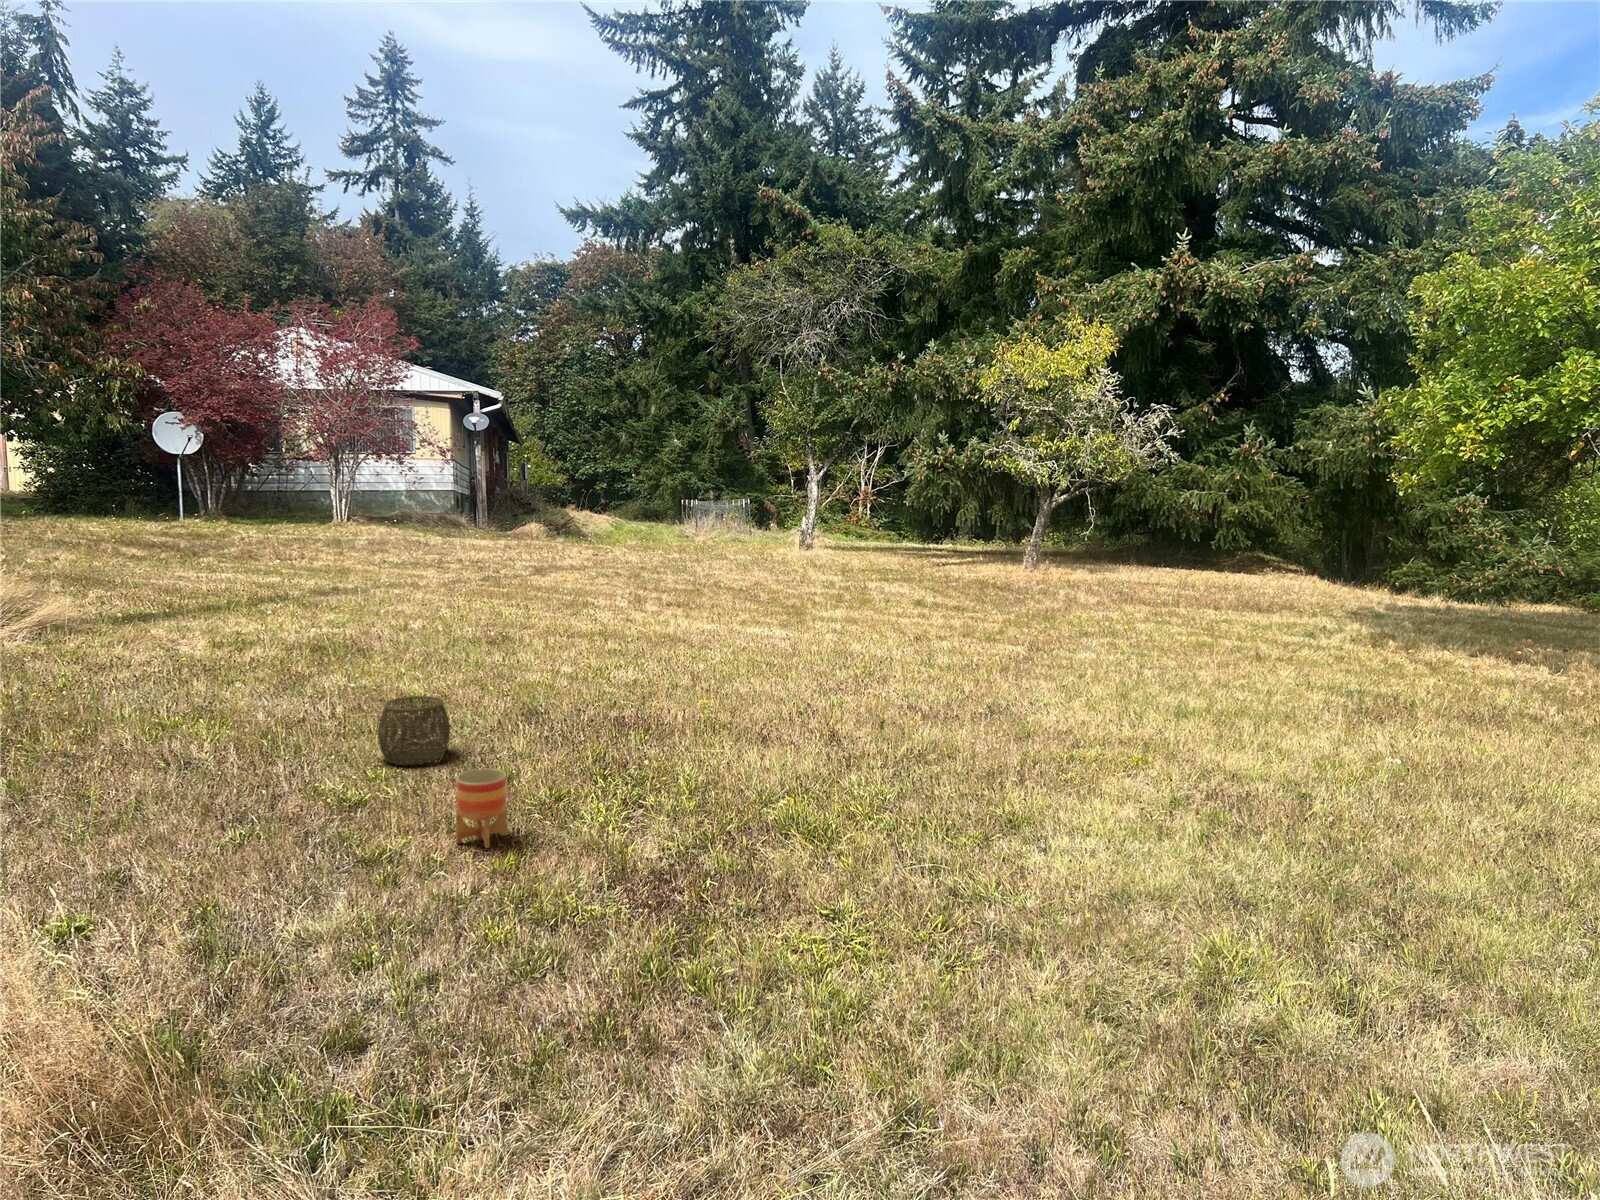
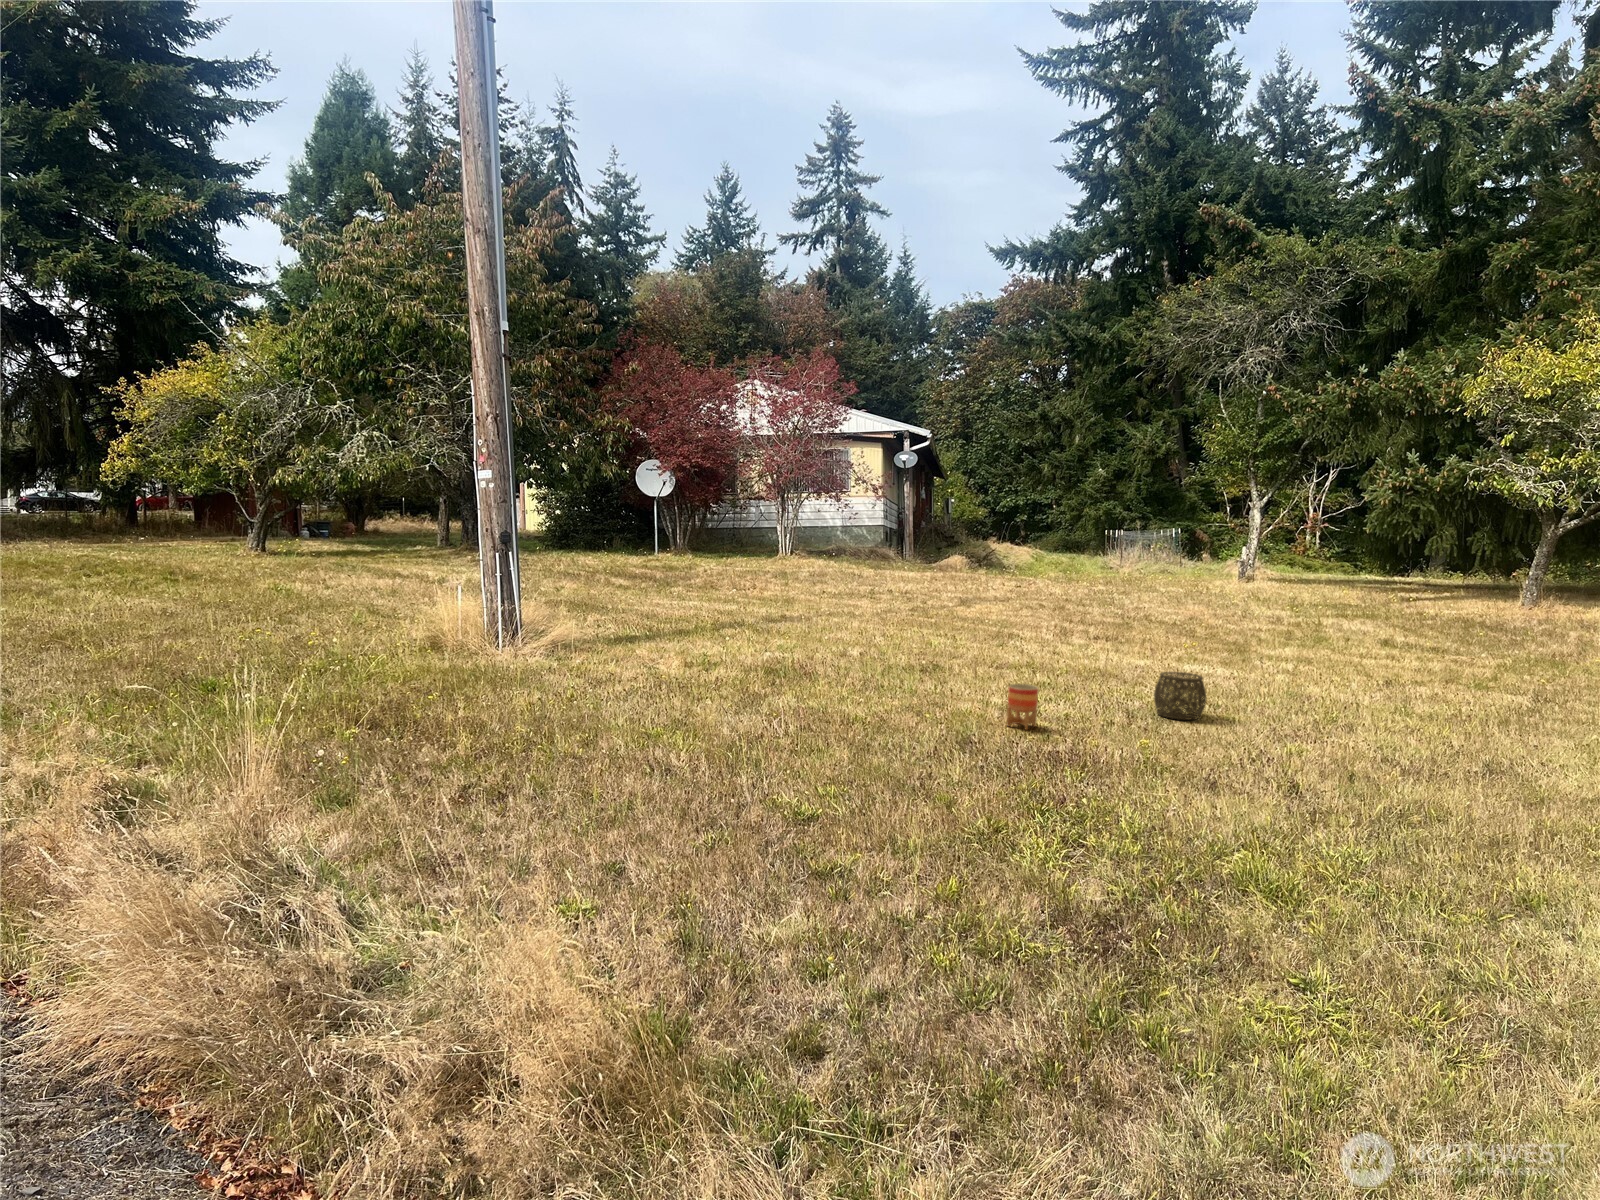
woven basket: present [377,696,450,765] -> present [1154,672,1207,720]

